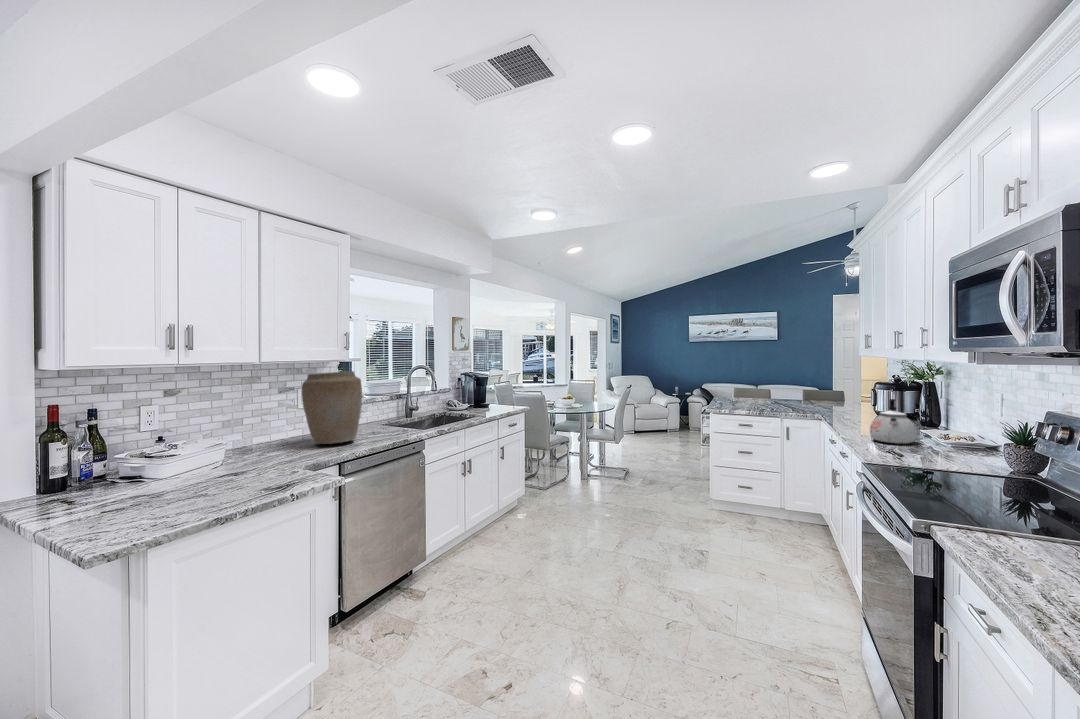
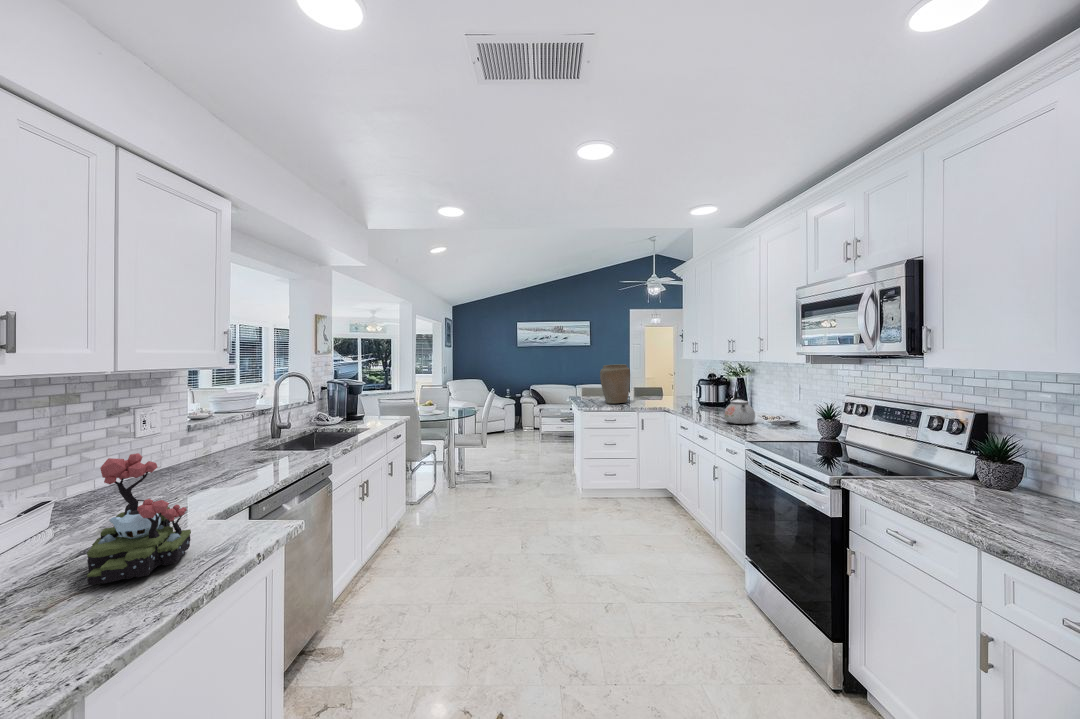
vase: present [302,371,362,444] -> present [600,364,630,404]
plant: none [197,416,264,495] -> present [87,453,191,585]

